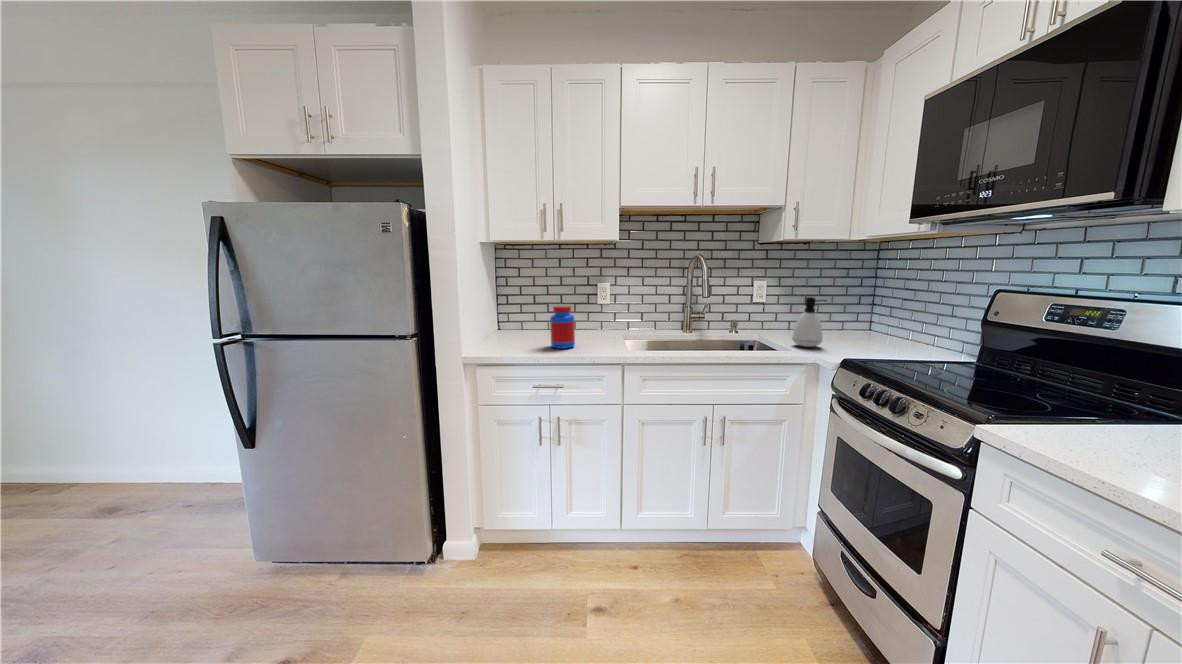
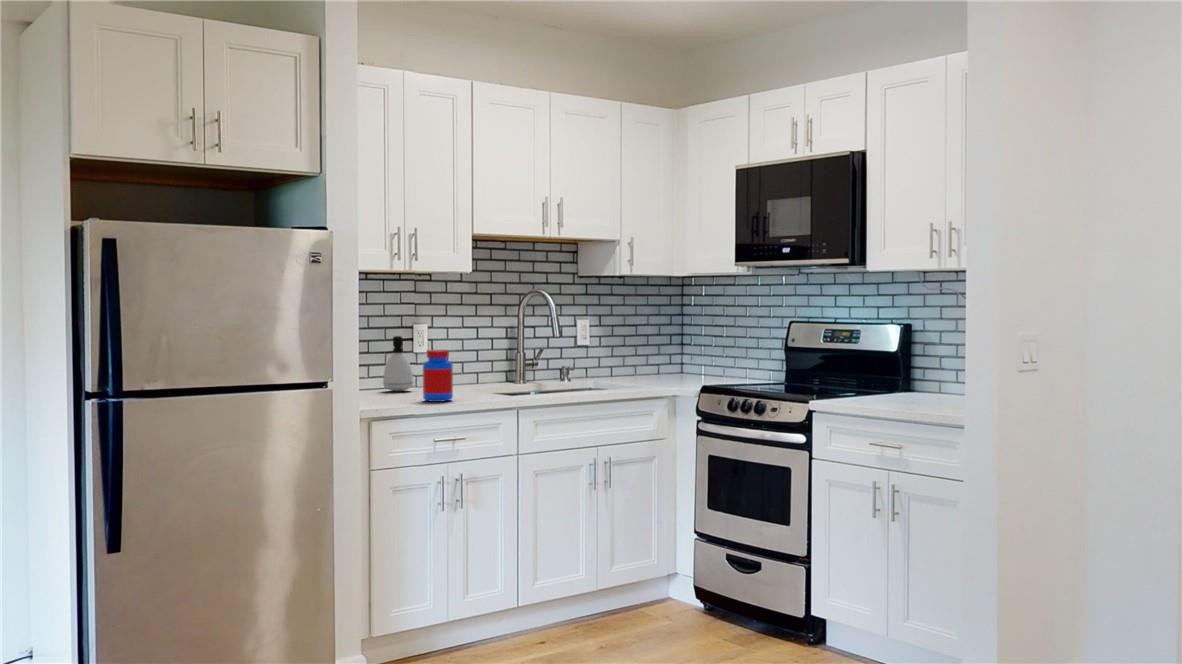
soap dispenser: present [792,297,827,347] -> present [383,336,413,391]

